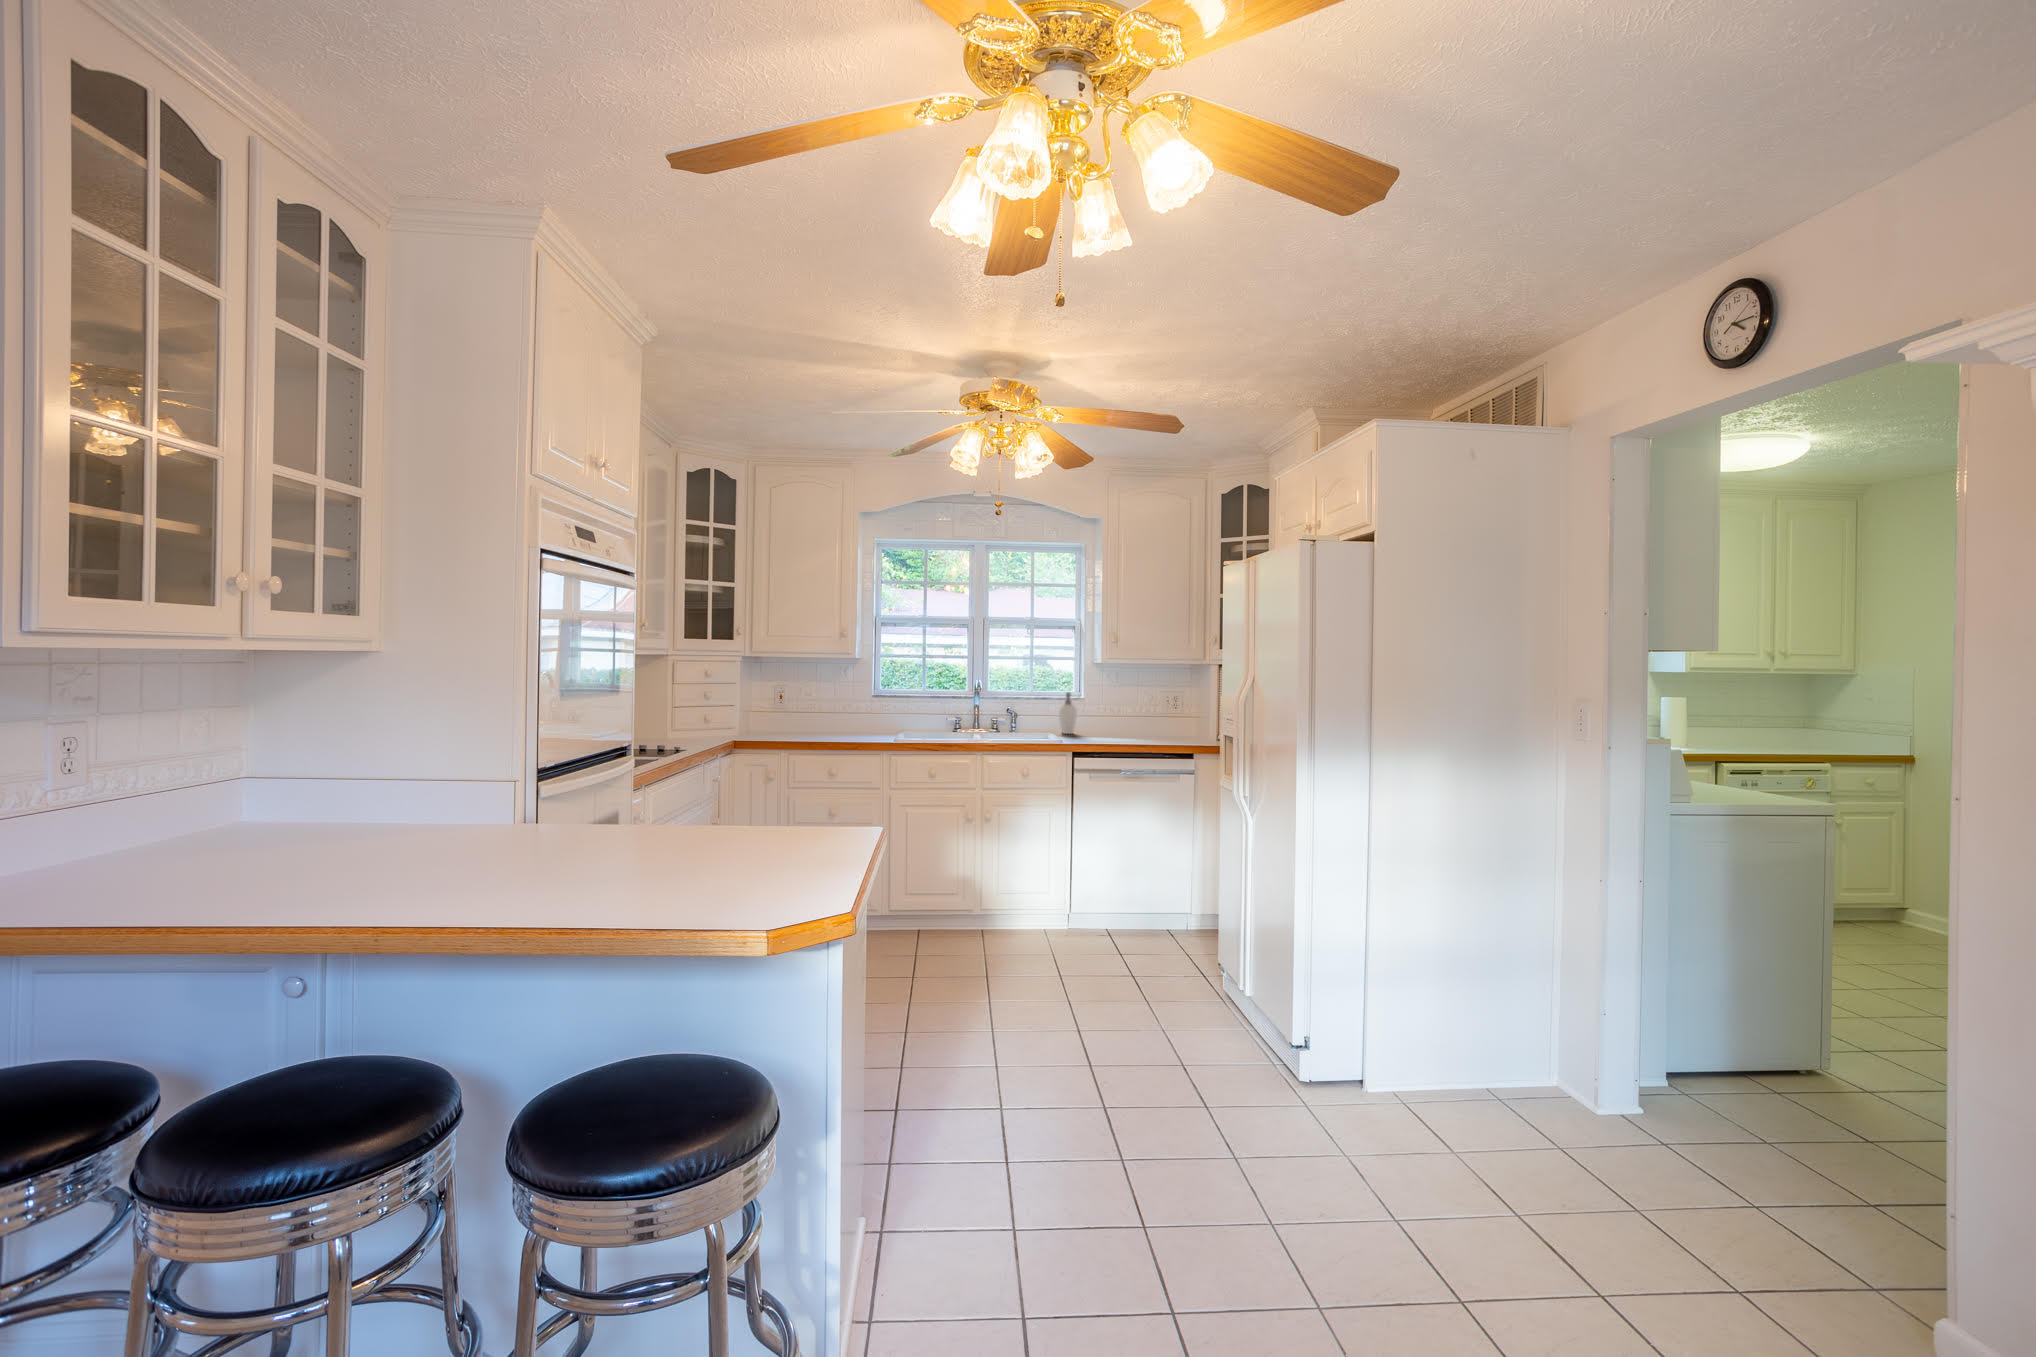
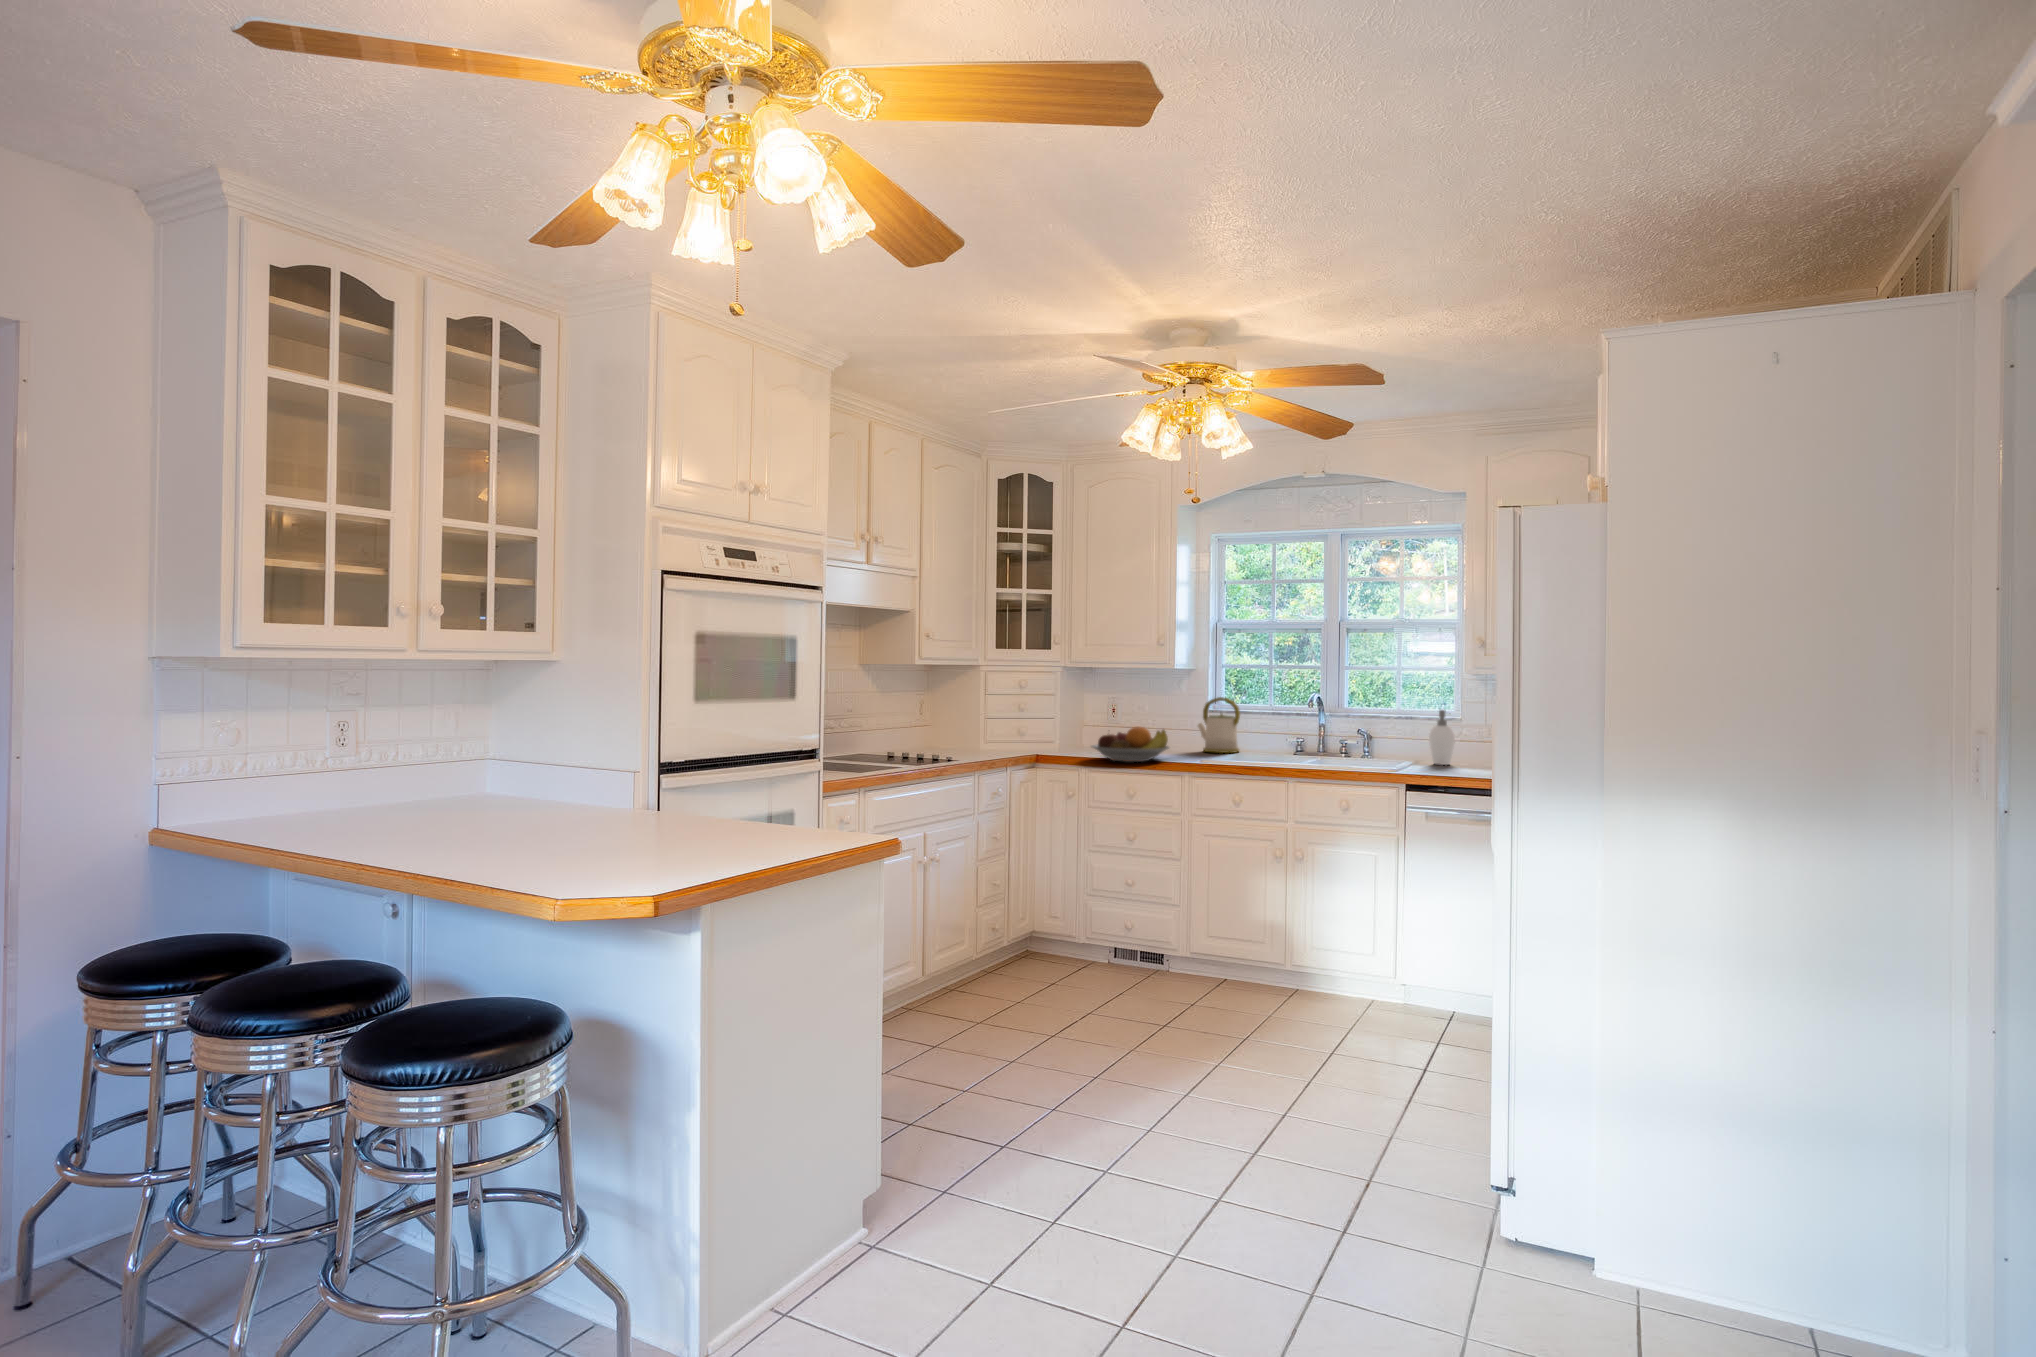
kettle: none [864,683,903,730] -> present [1198,697,1240,753]
fruit bowl: none [791,710,863,742] -> present [1091,727,1169,762]

